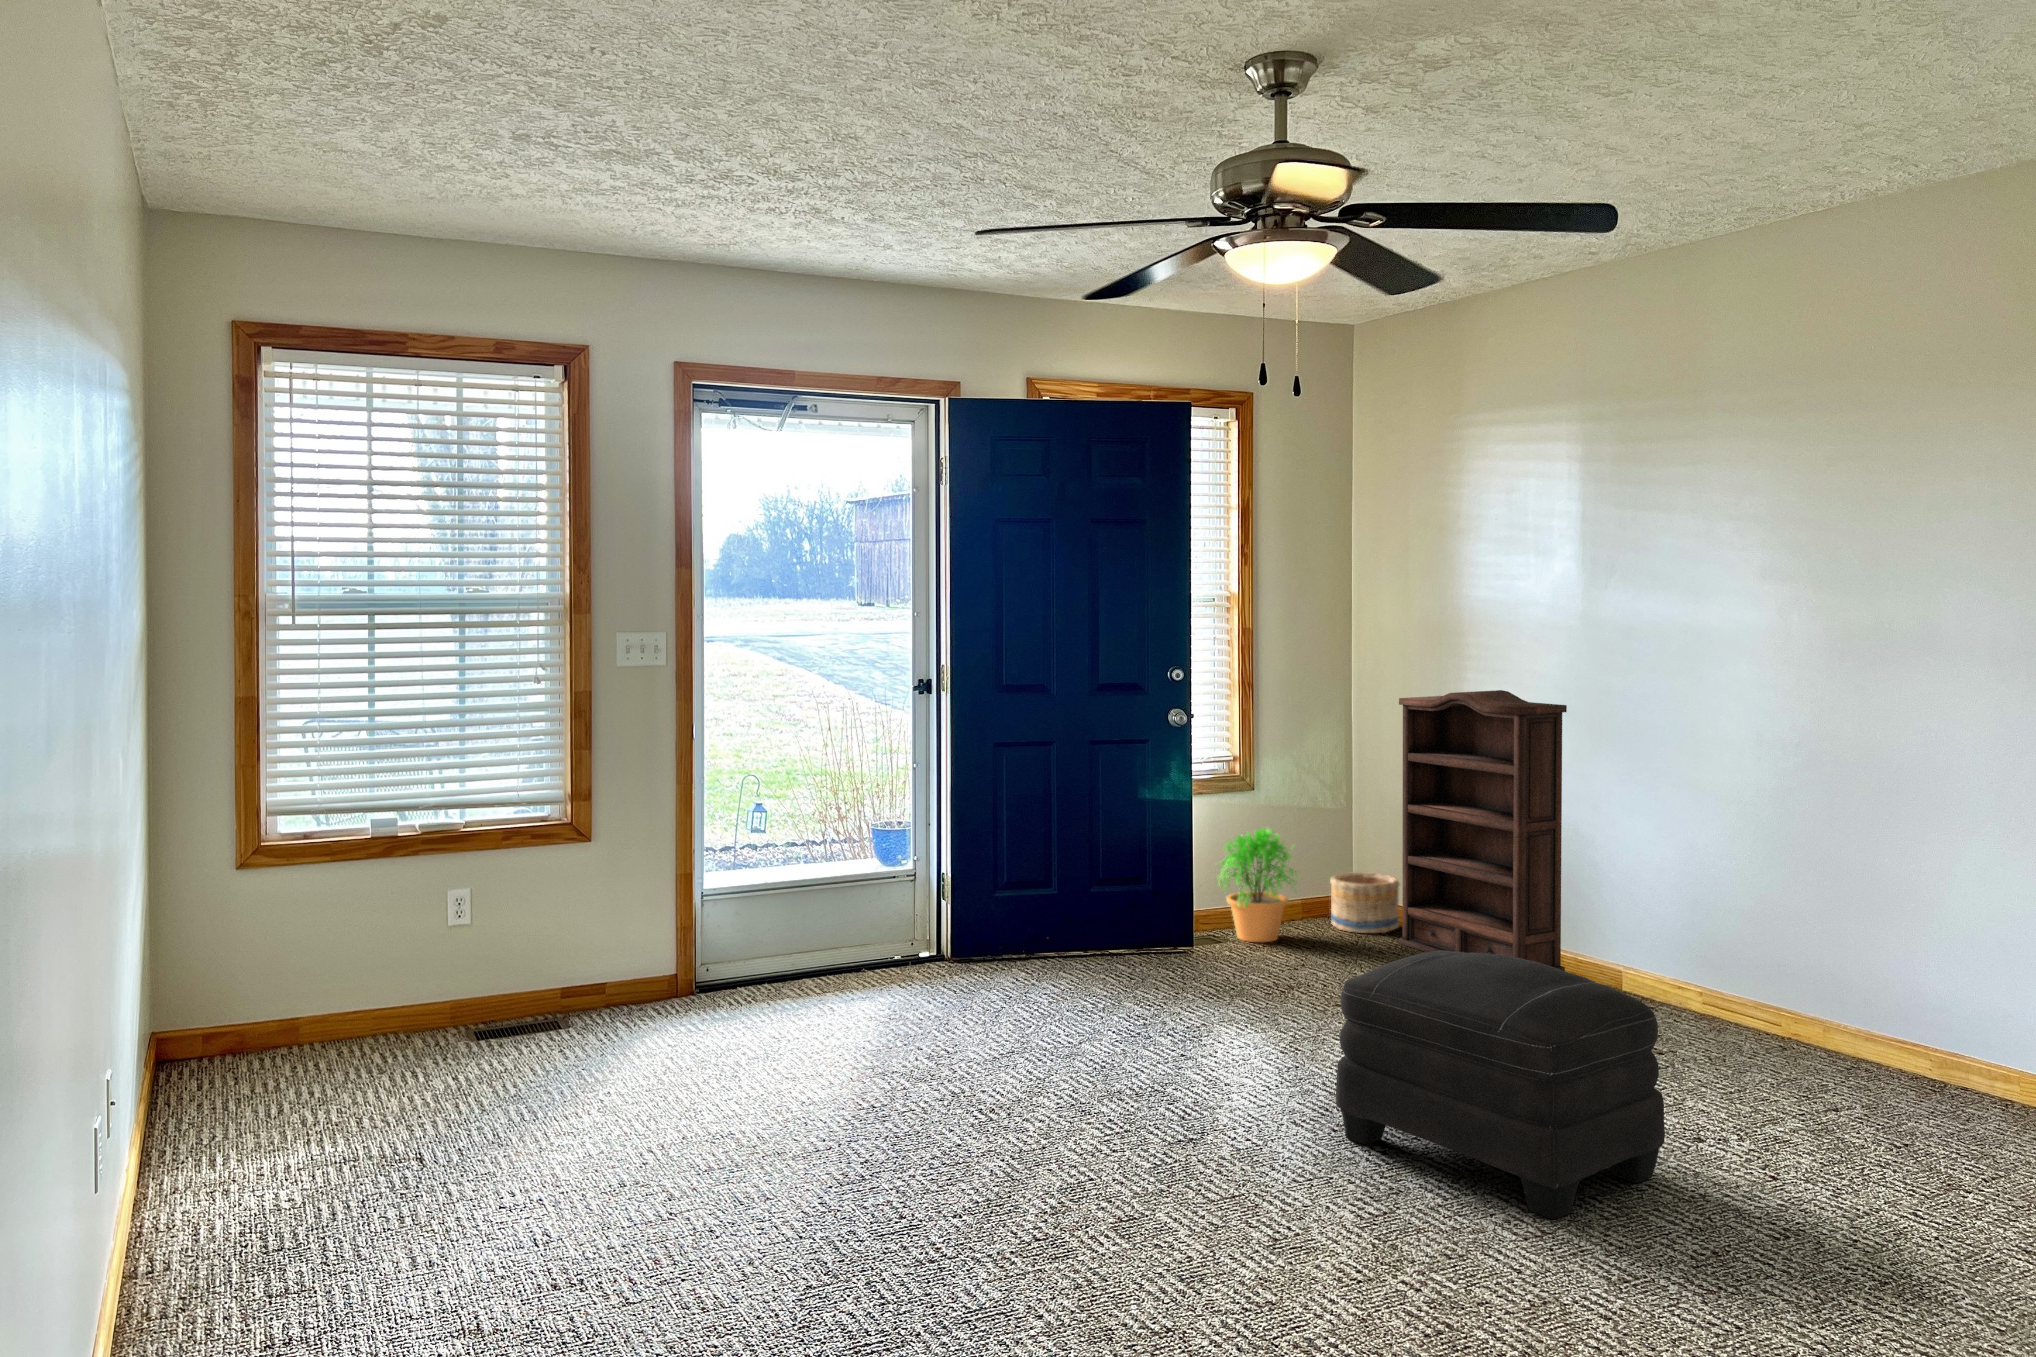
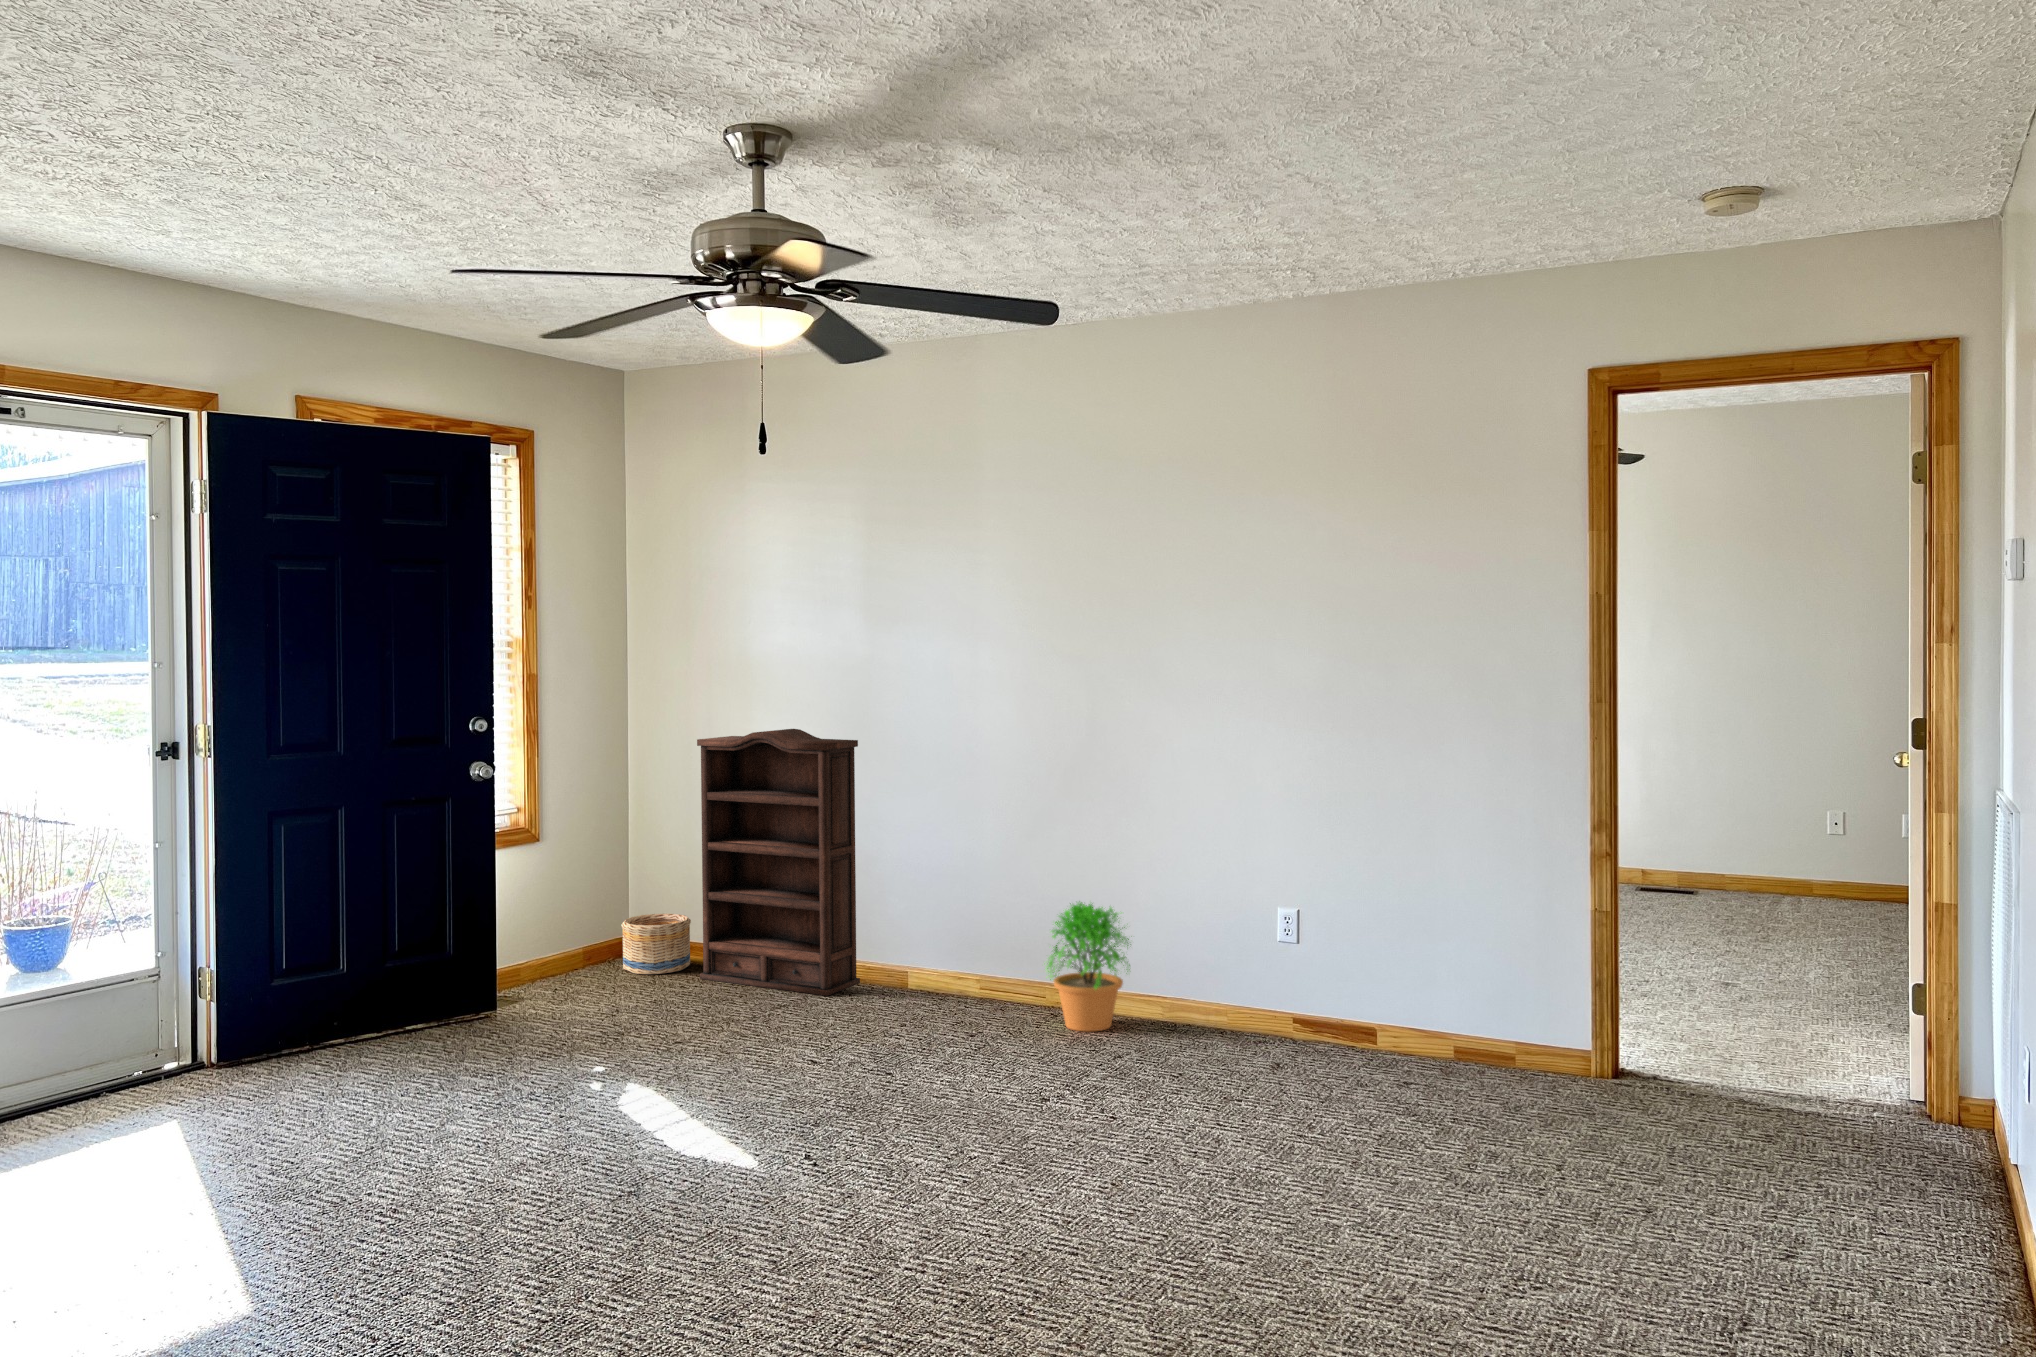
potted plant: present [1219,829,1296,942] -> present [1047,901,1131,1032]
ottoman: present [1336,950,1665,1219] -> none [765,965,1043,1187]

